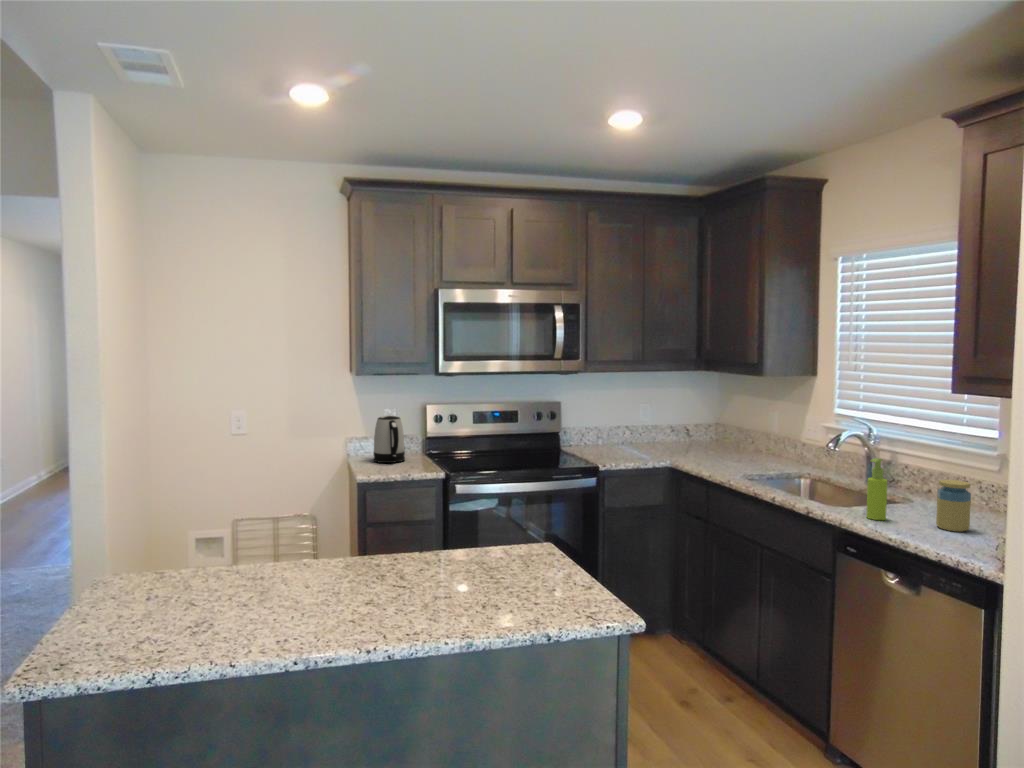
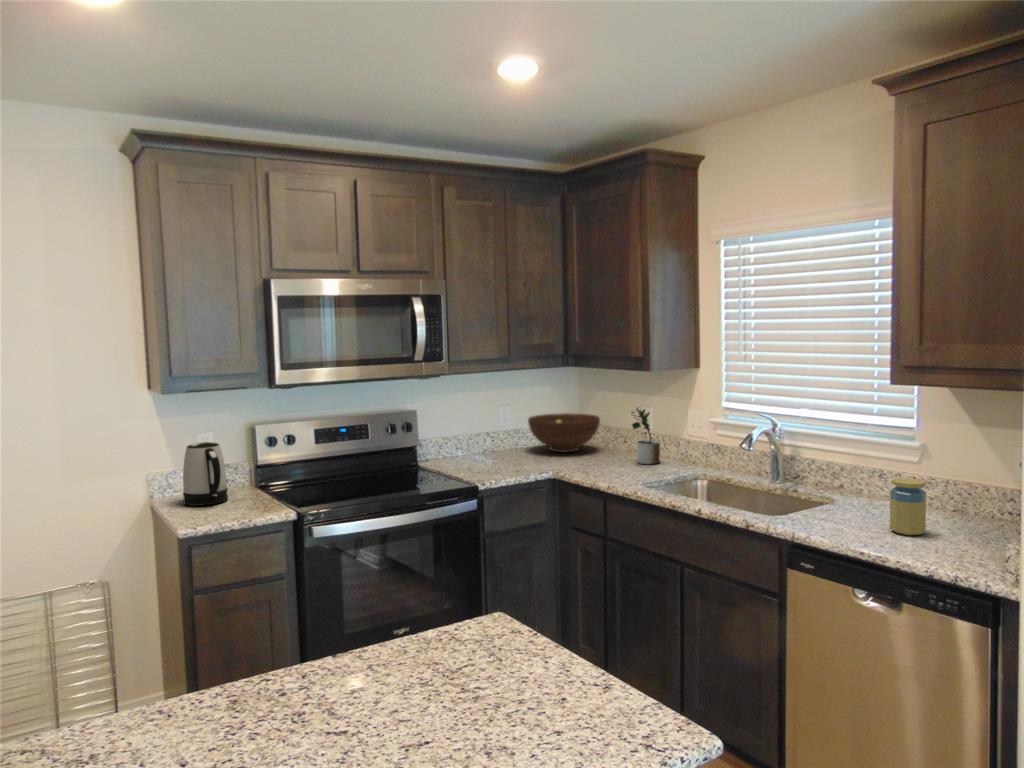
potted plant: none [746,409,775,462] -> present [631,408,660,464]
fruit bowl: none [662,413,729,448] -> present [528,413,600,452]
soap dispenser: present [866,458,887,520] -> none [816,460,838,529]

